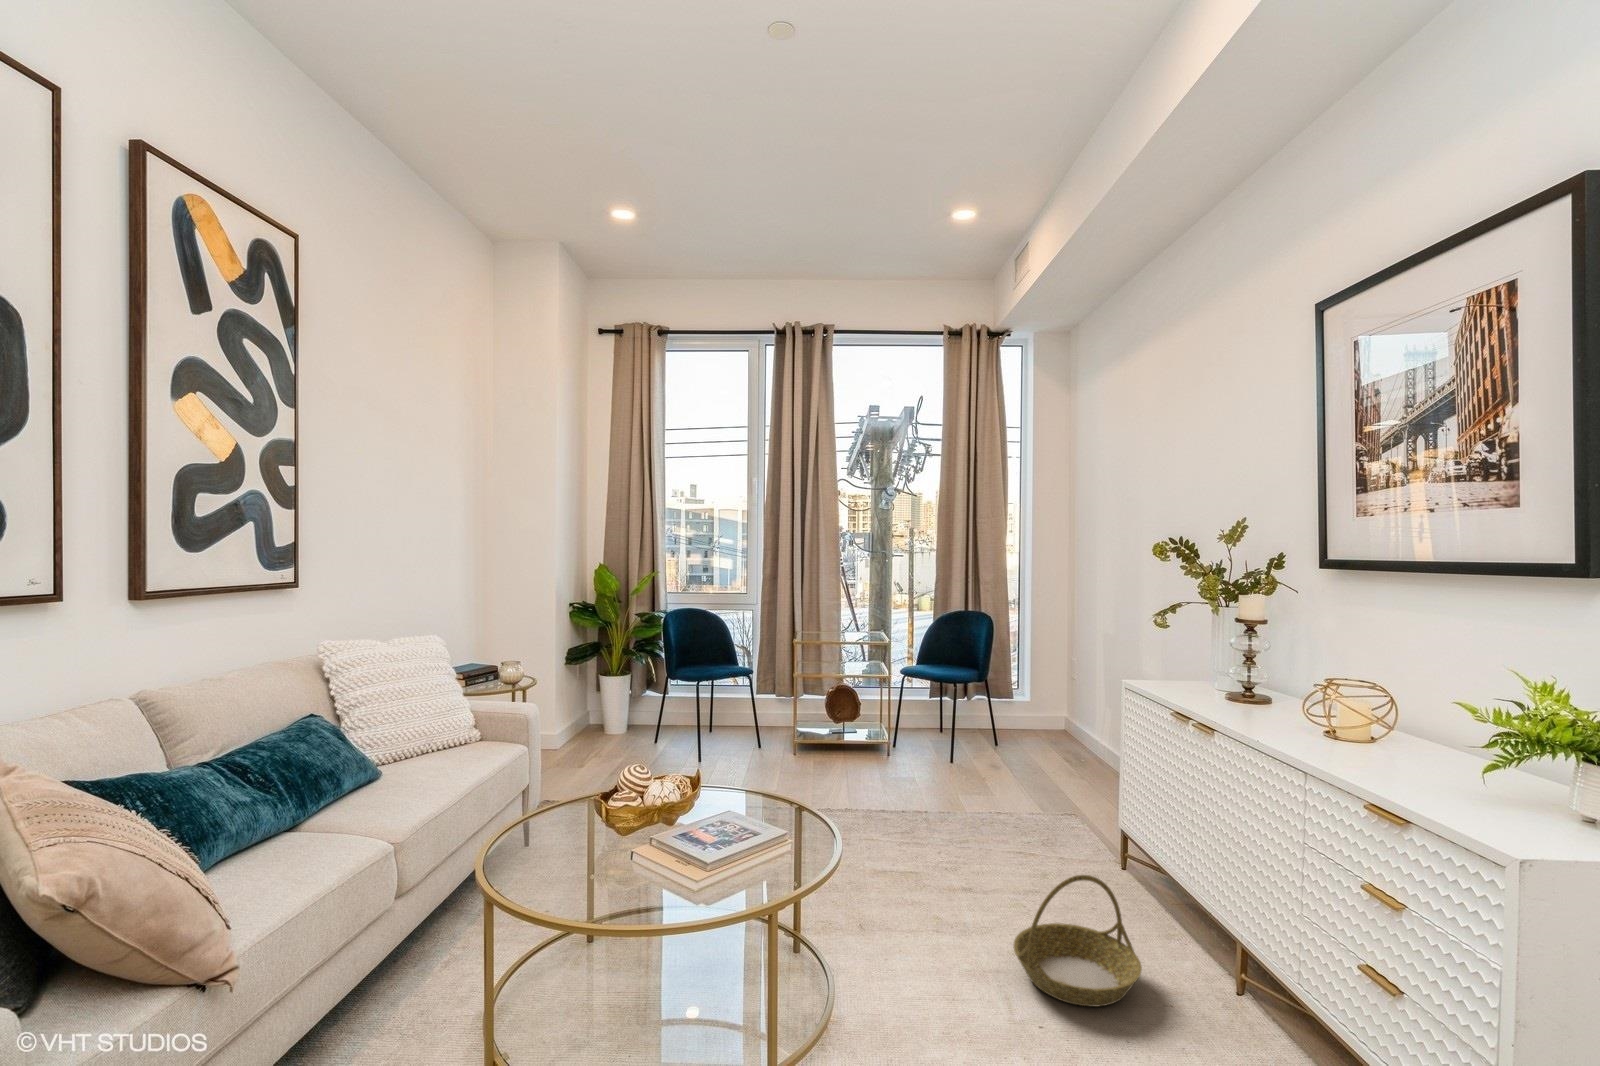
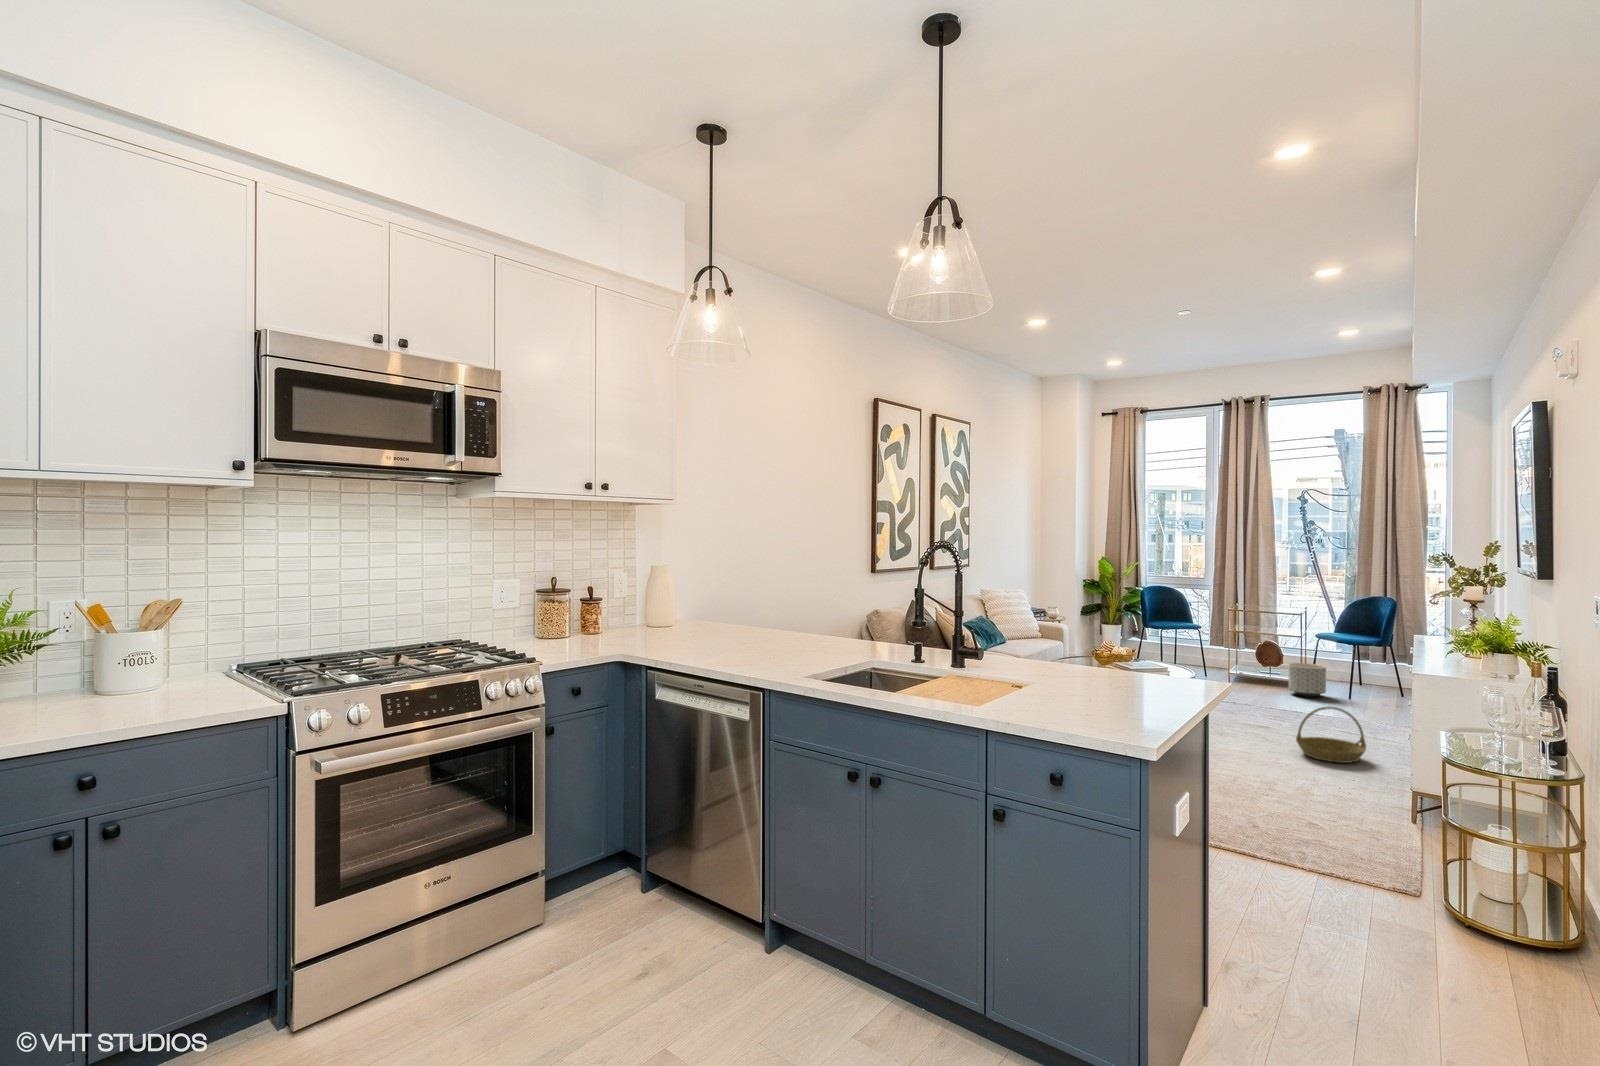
planter: none [880,720,929,774] -> present [1289,663,1326,697]

